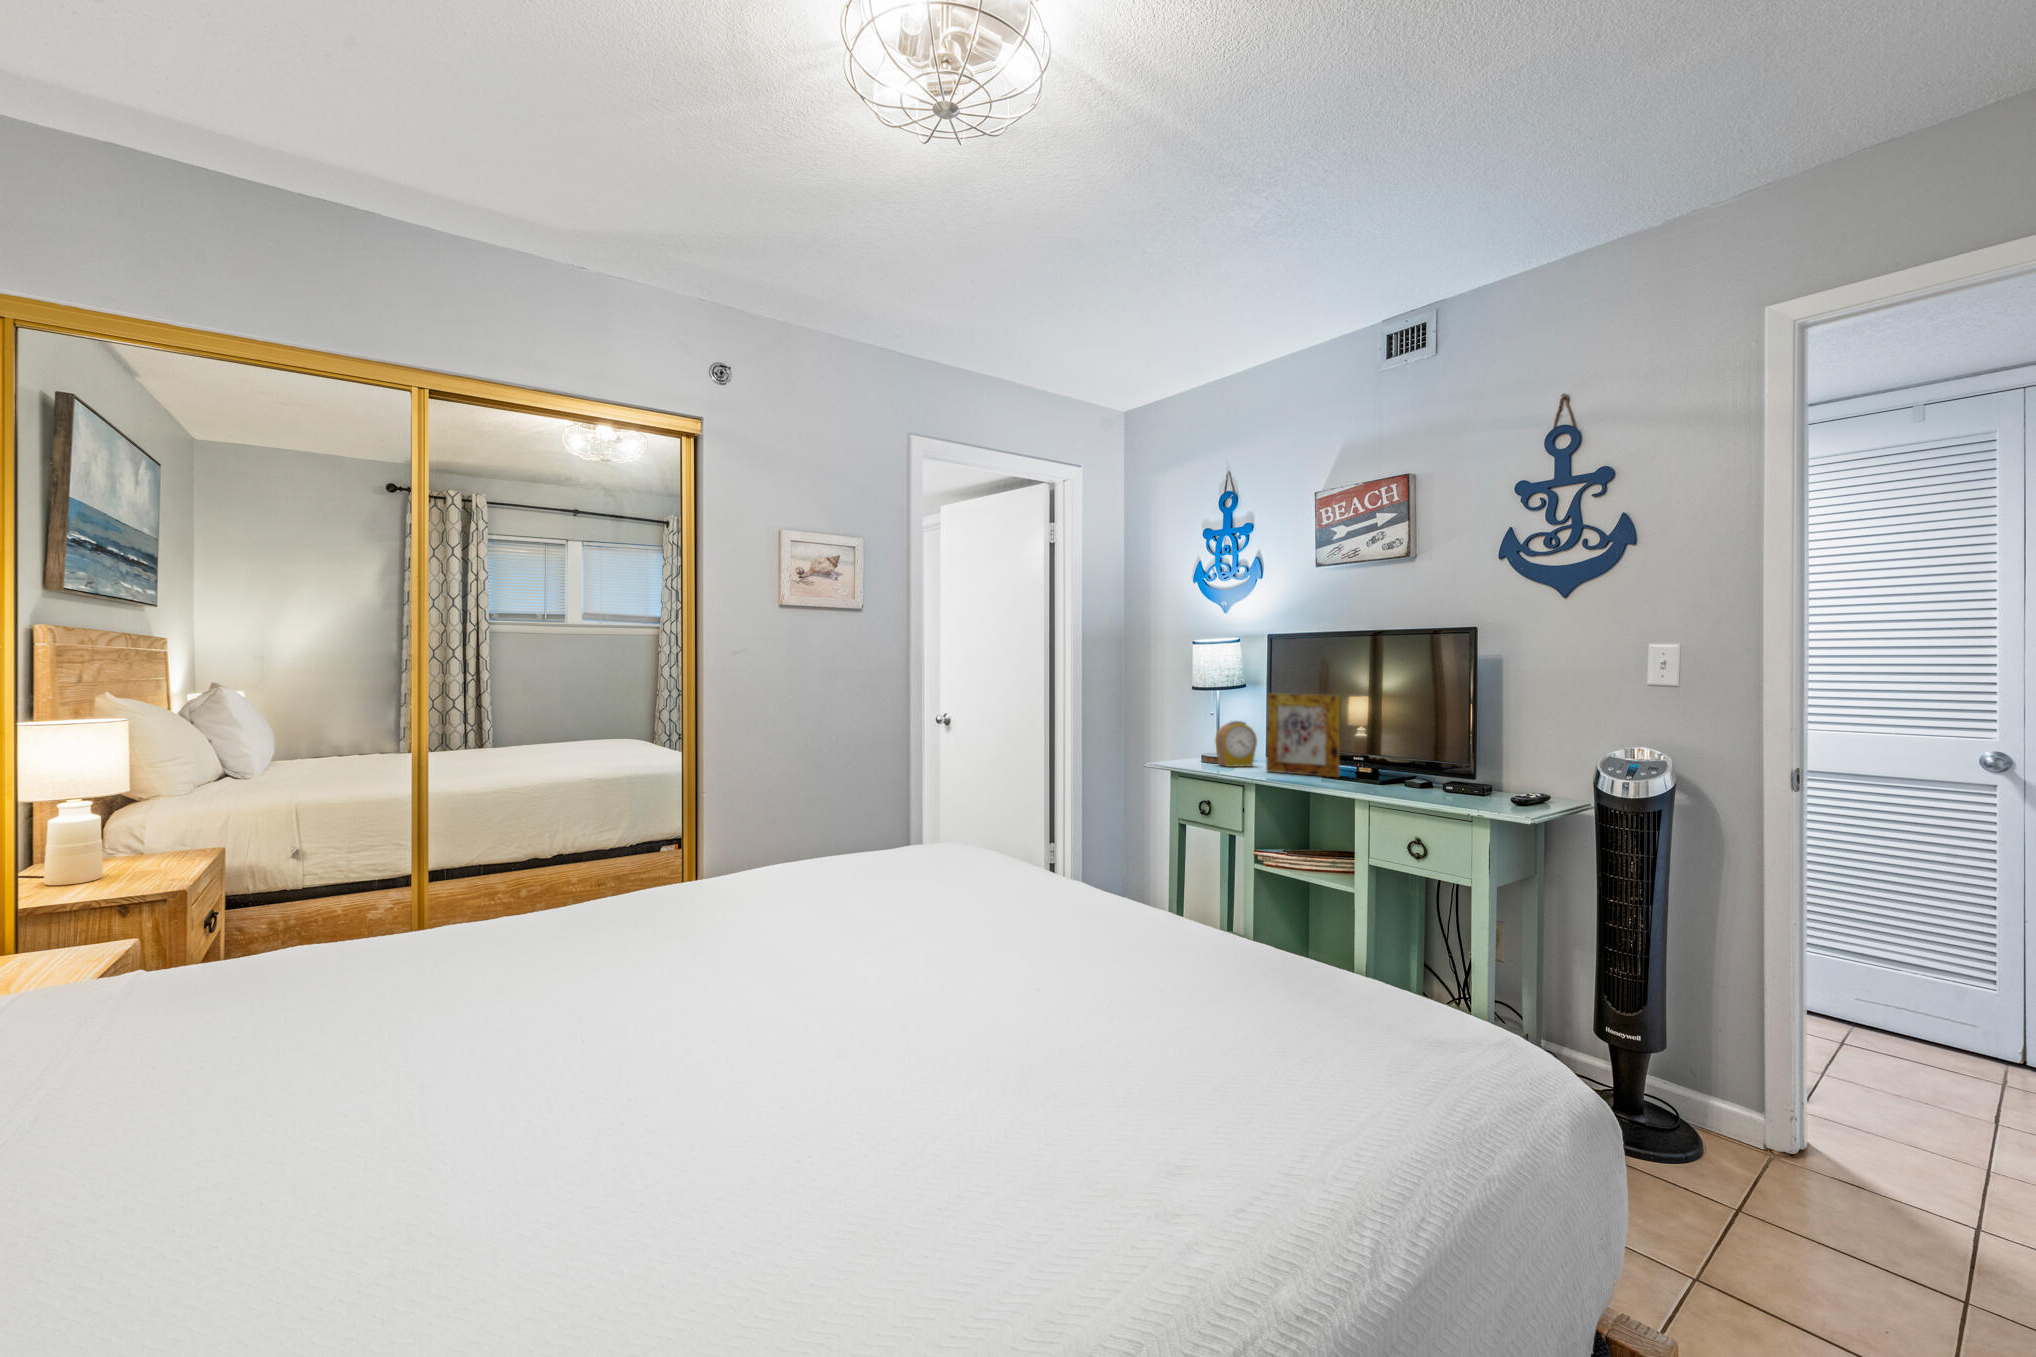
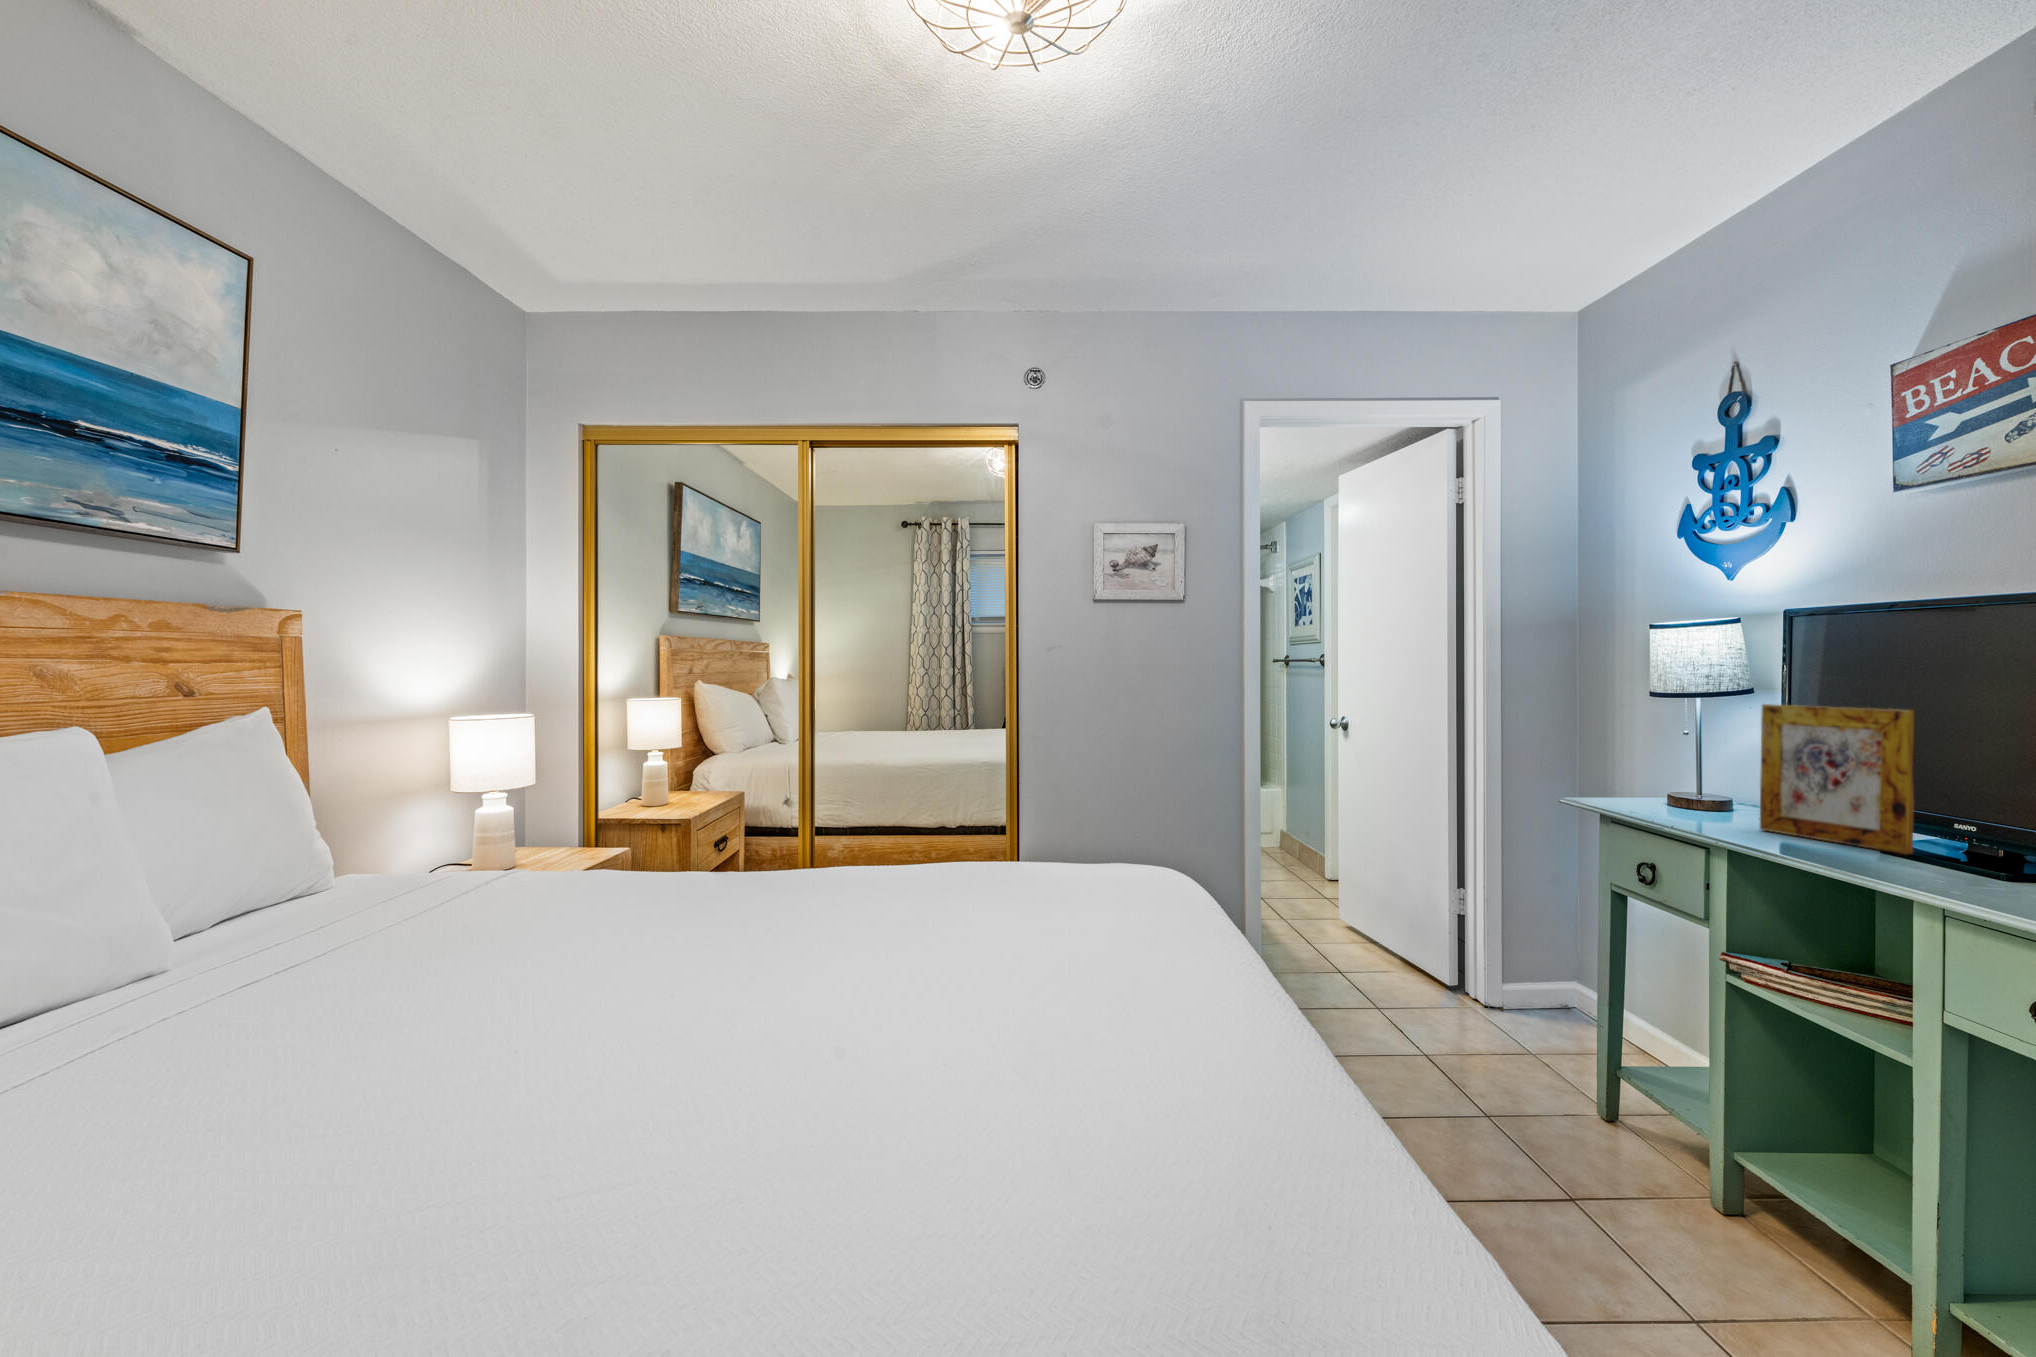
alarm clock: present [1215,721,1257,767] -> none [1678,745,1759,819]

